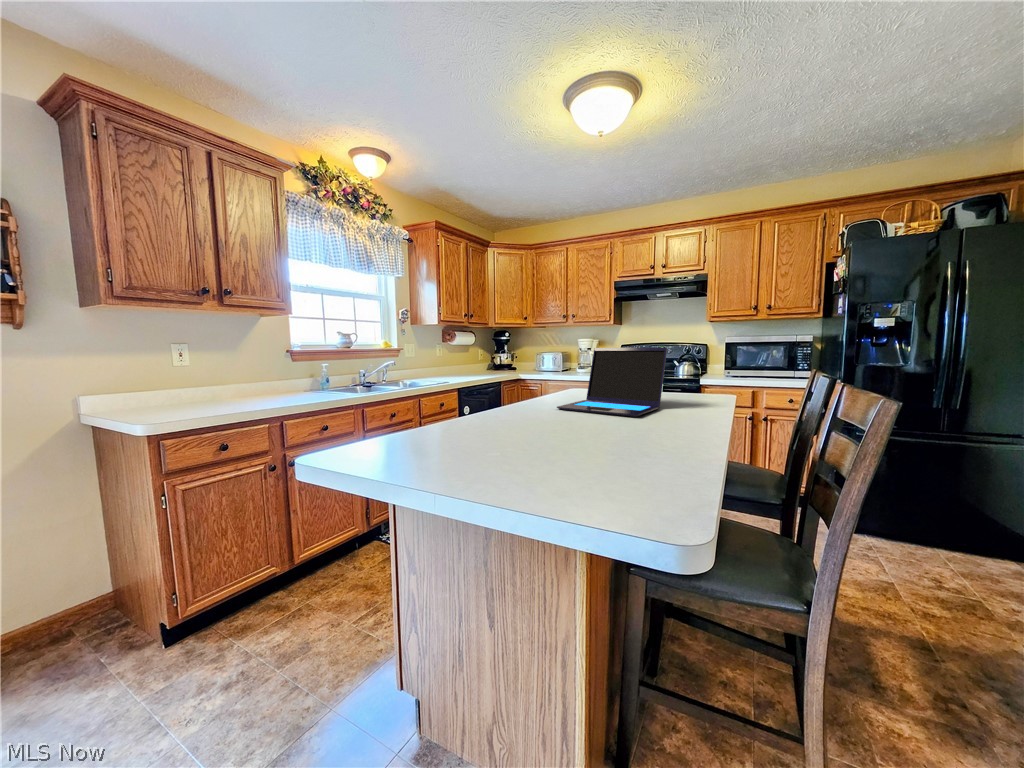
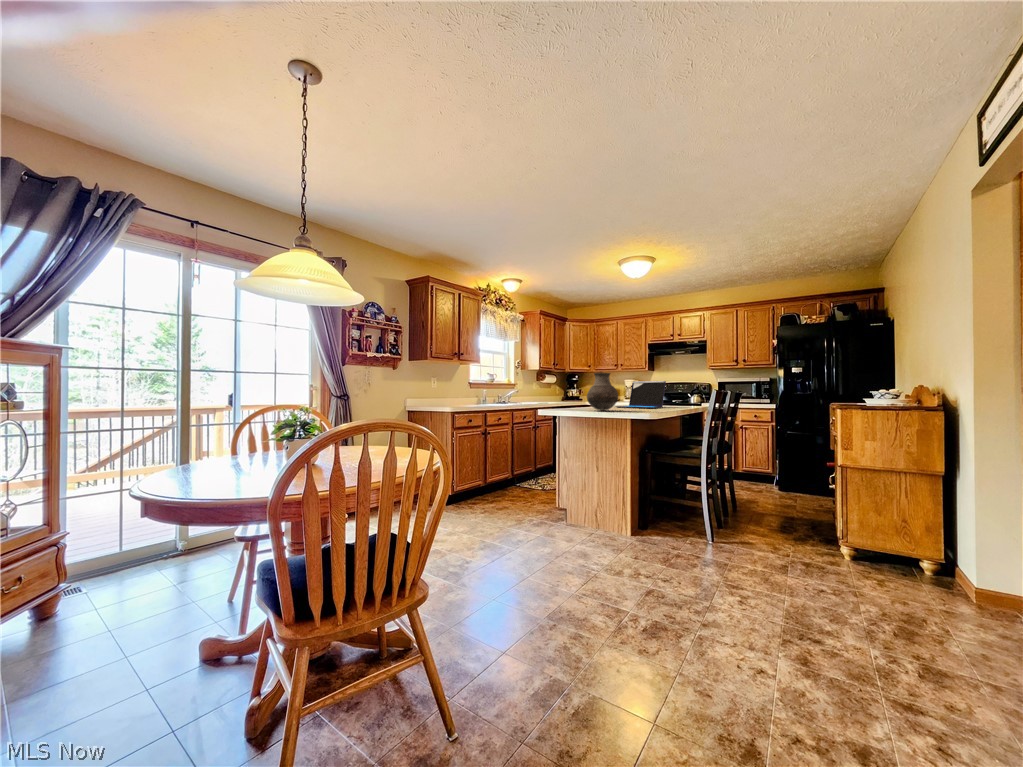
vase: none [460,333,558,453] -> present [587,373,618,411]

